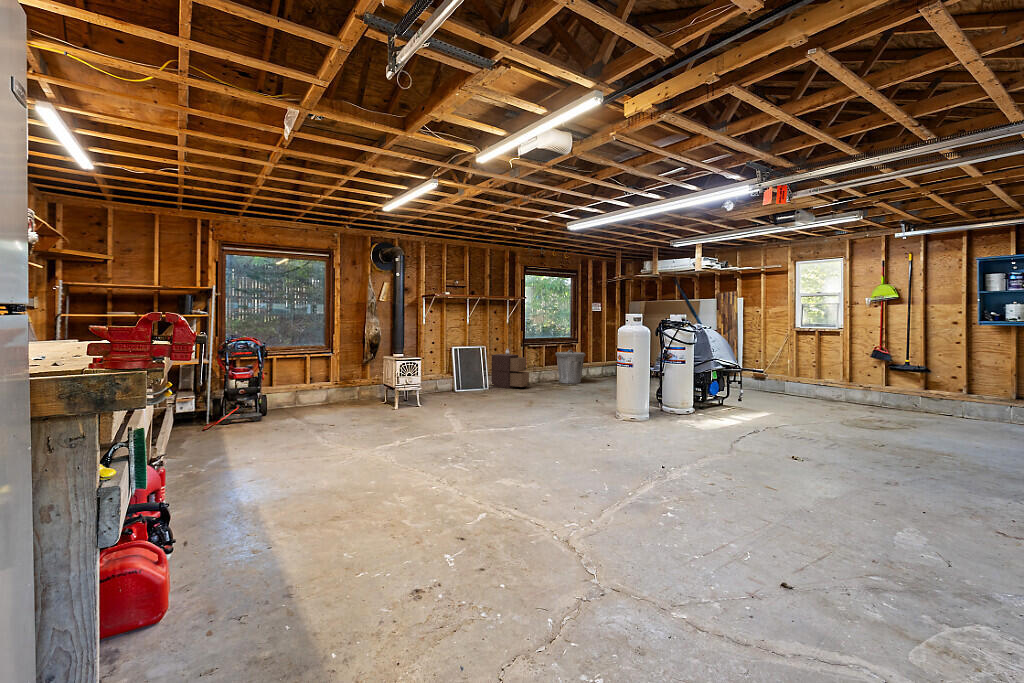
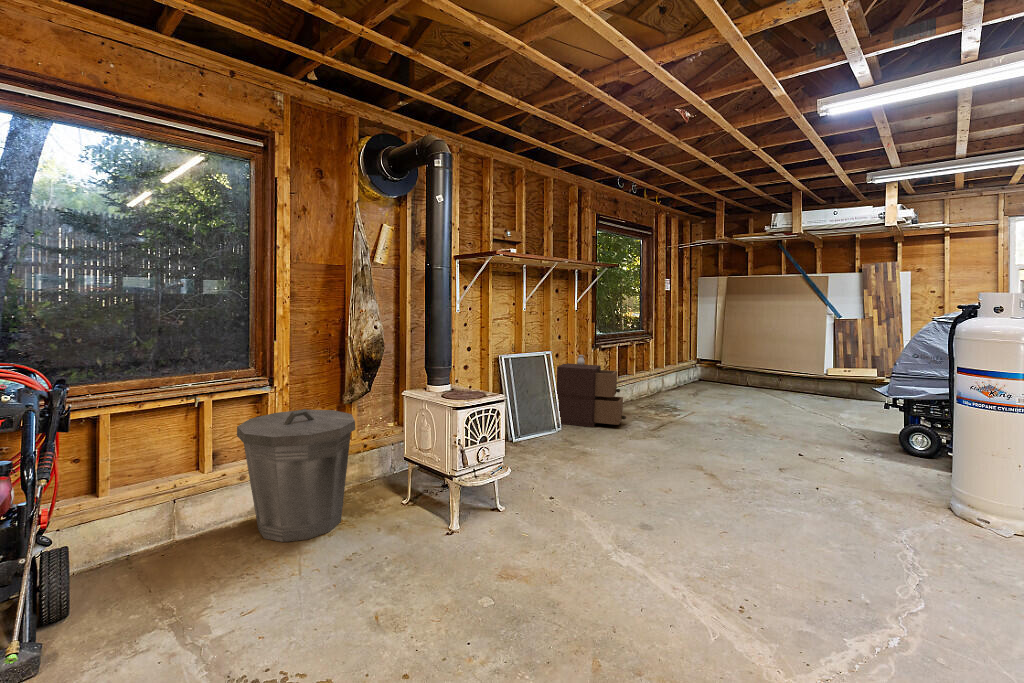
trash can: present [556,350,585,383] -> present [237,409,355,542]

